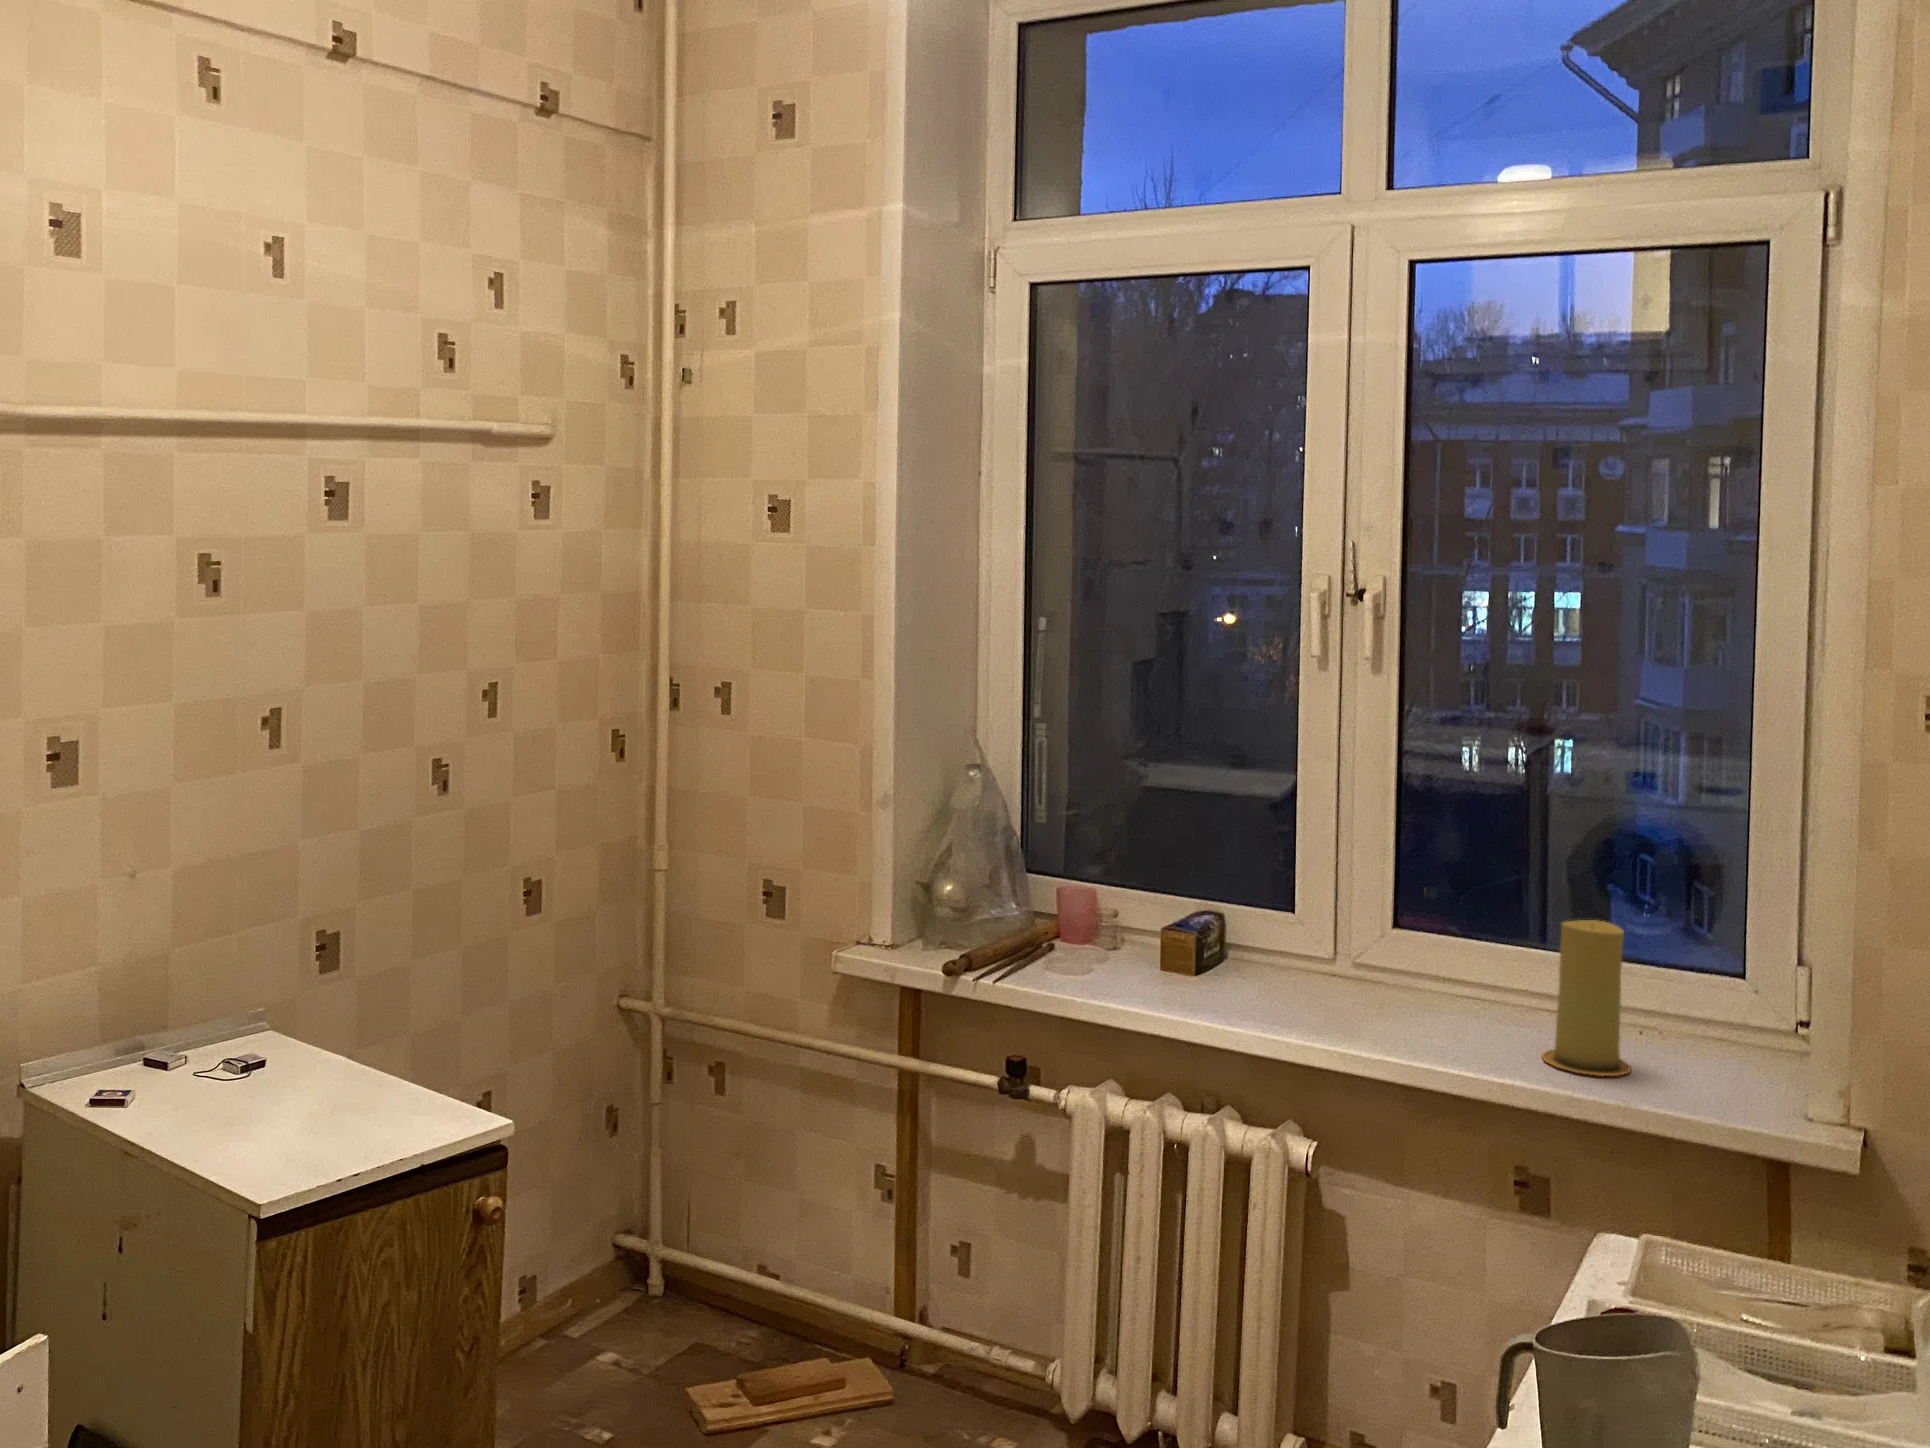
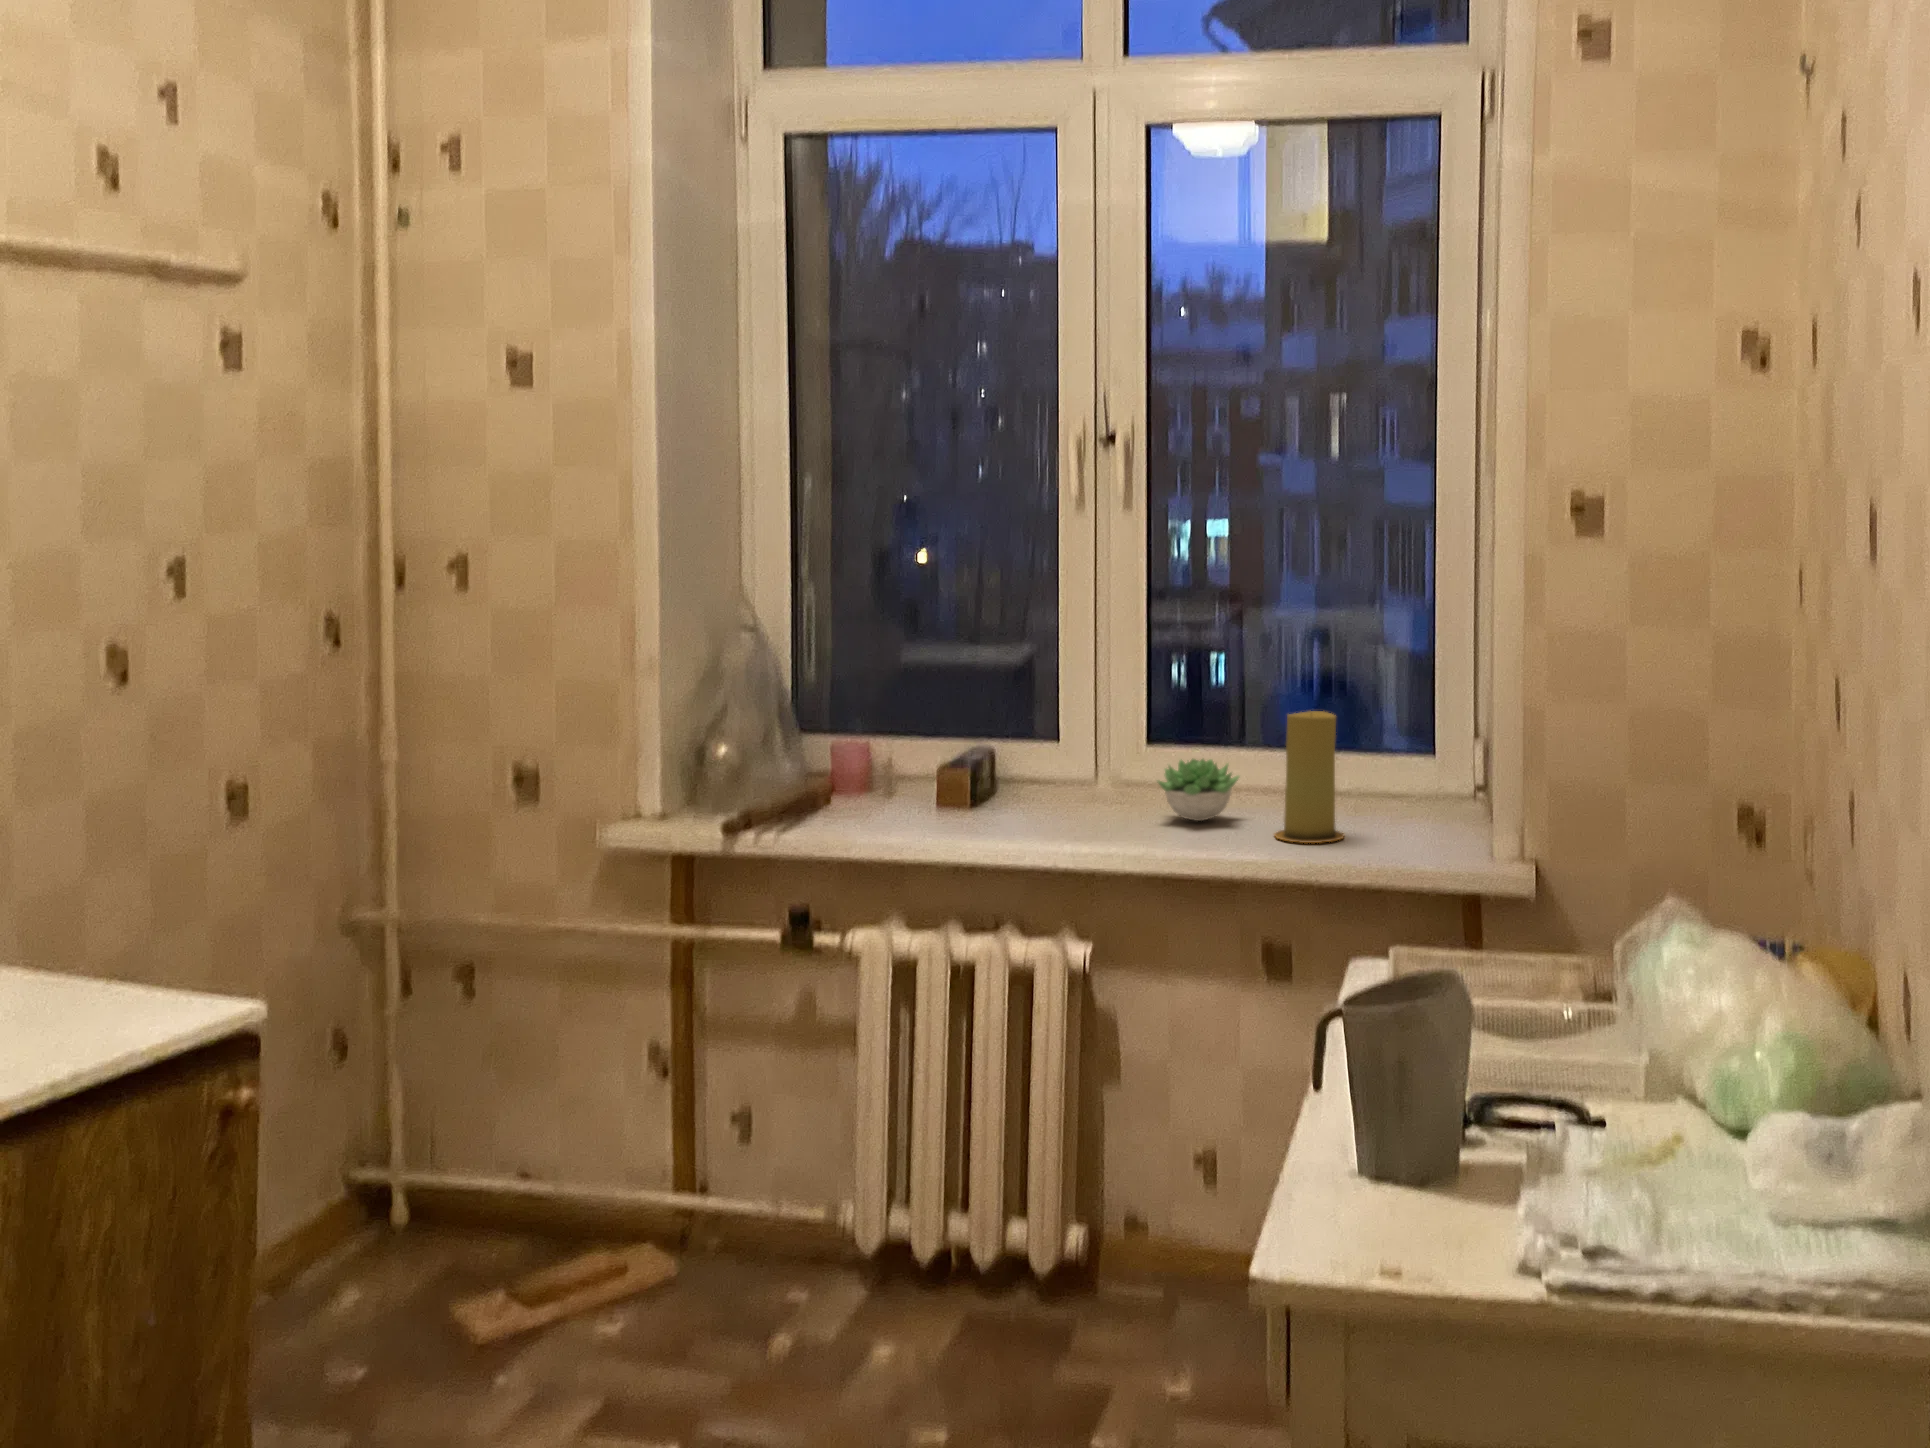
succulent plant: none [1401,950,1503,1023] -> present [1158,759,1239,821]

